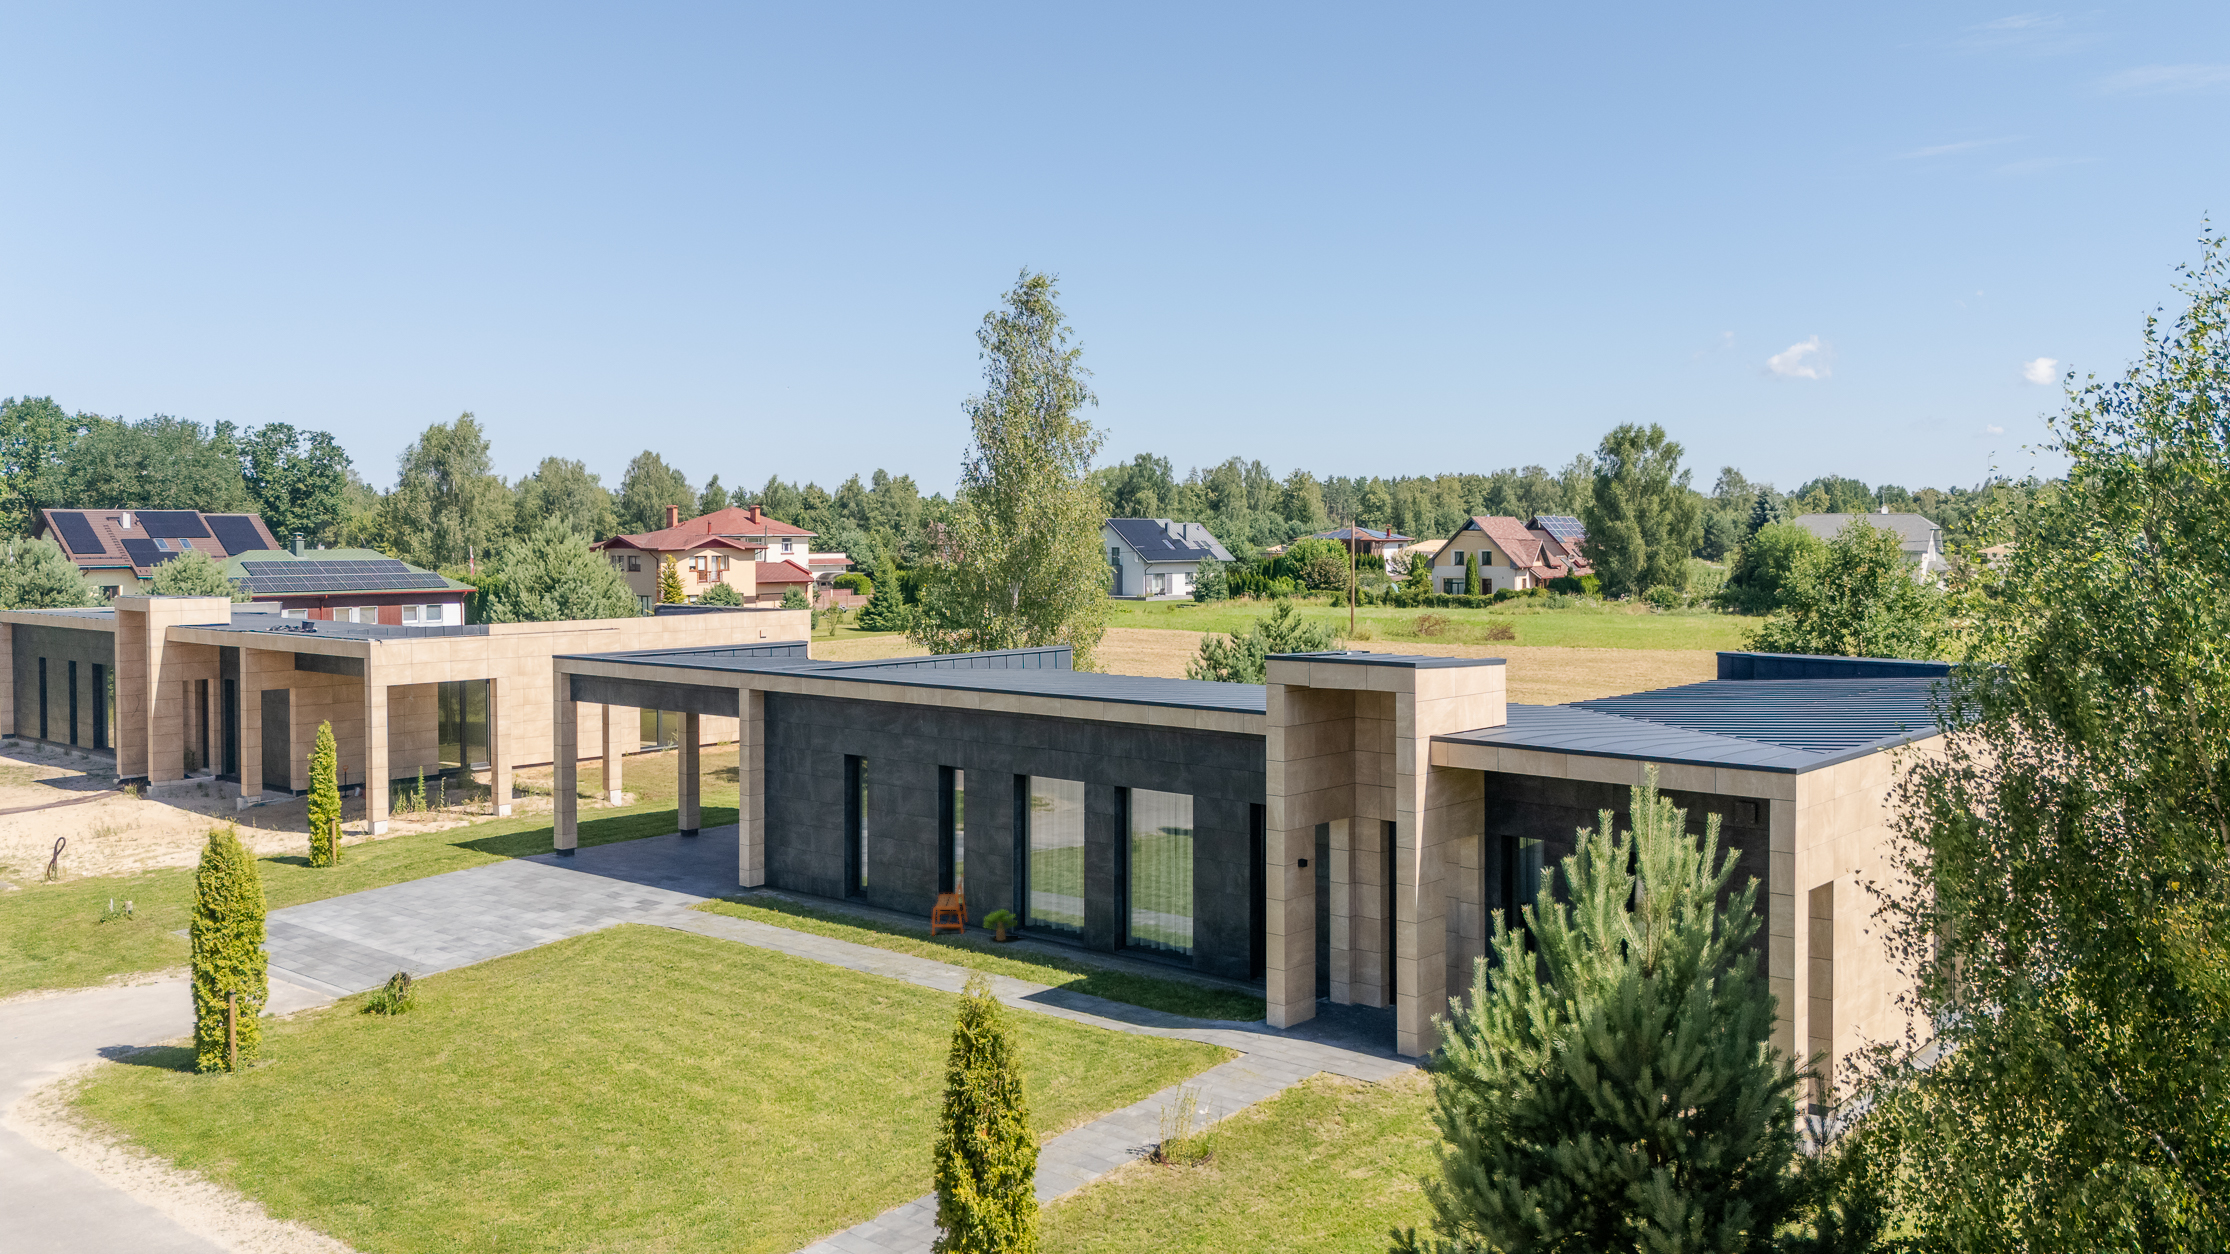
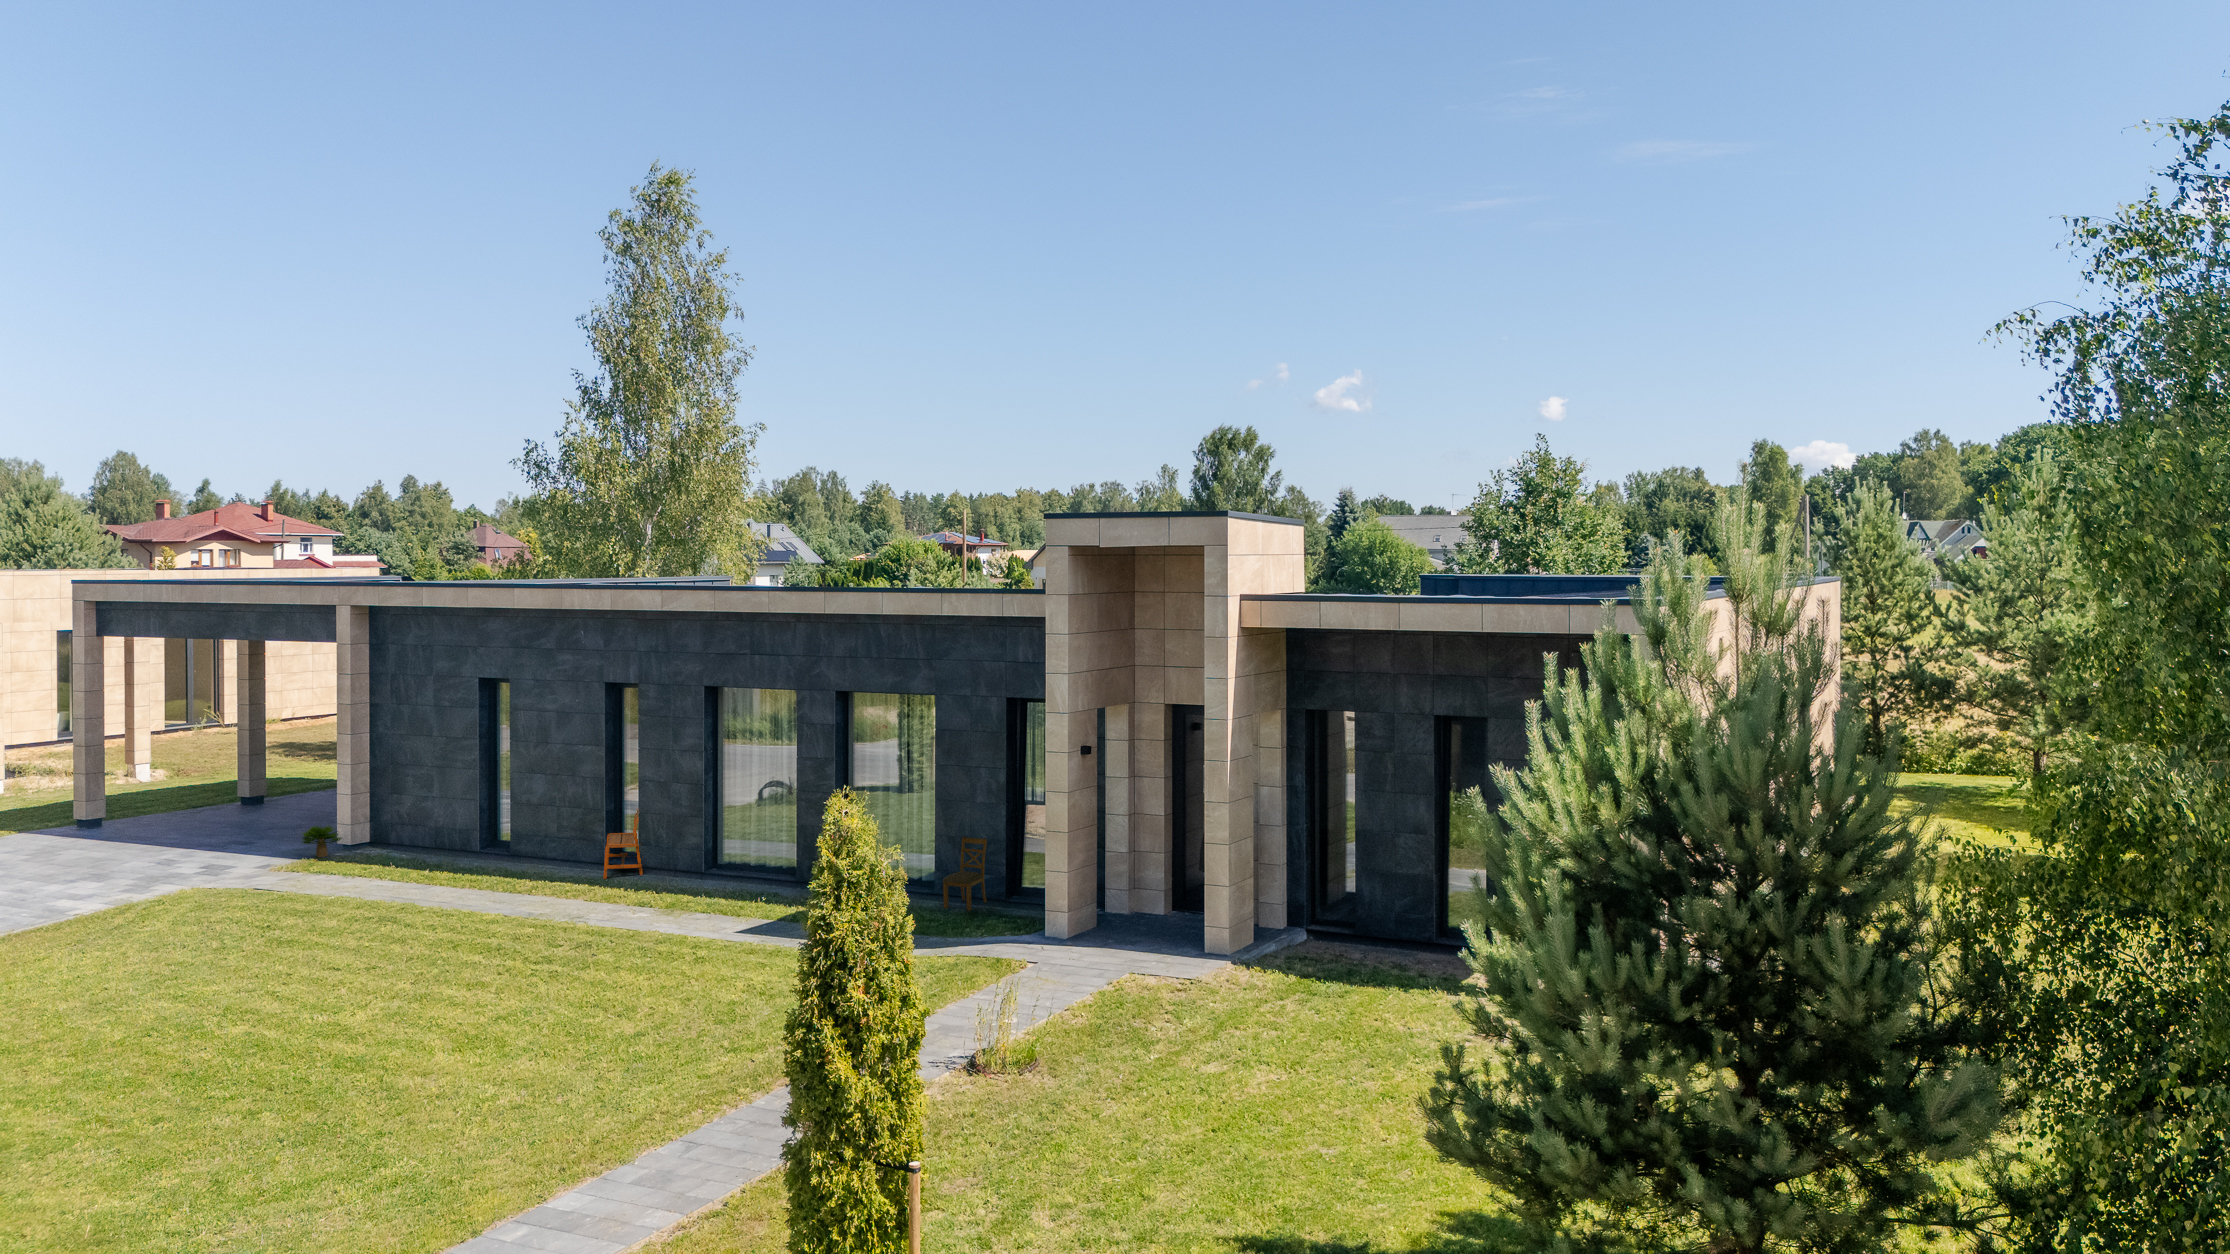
potted plant: present [984,910,1017,941] -> present [302,826,342,857]
chair: none [1193,924,1233,992] -> present [943,837,987,911]

